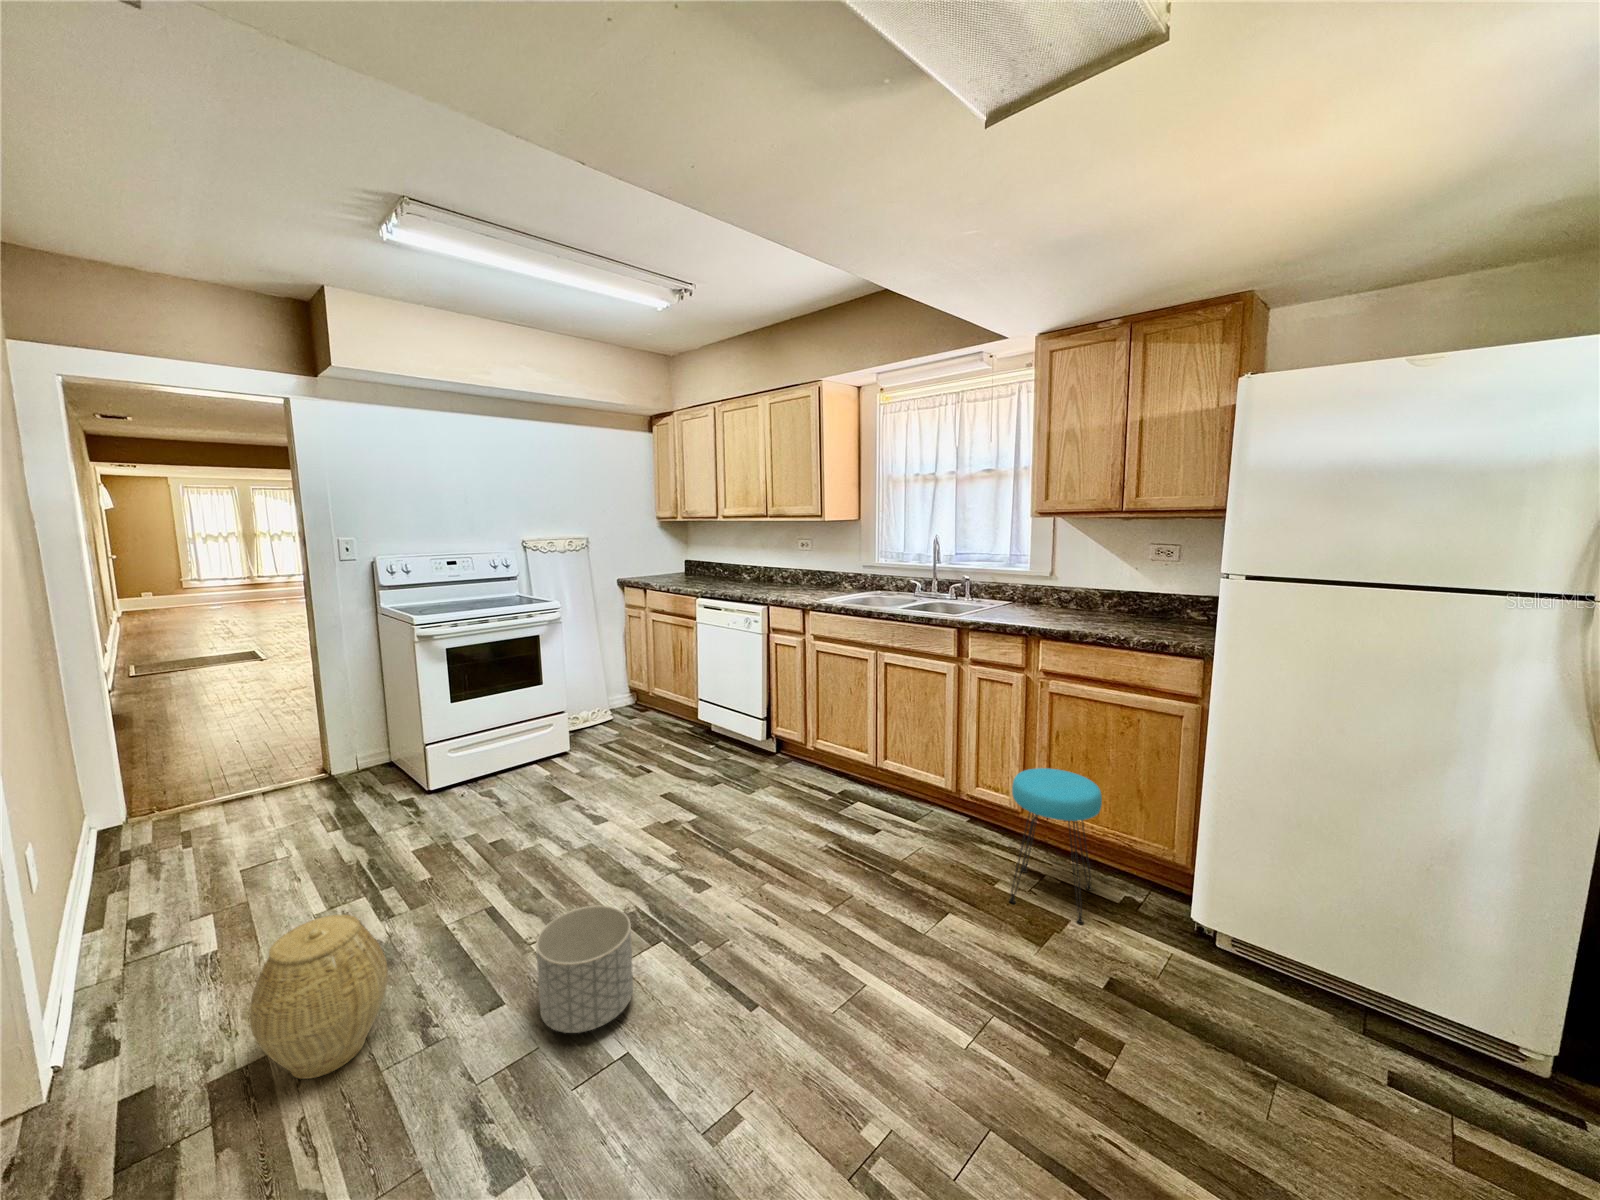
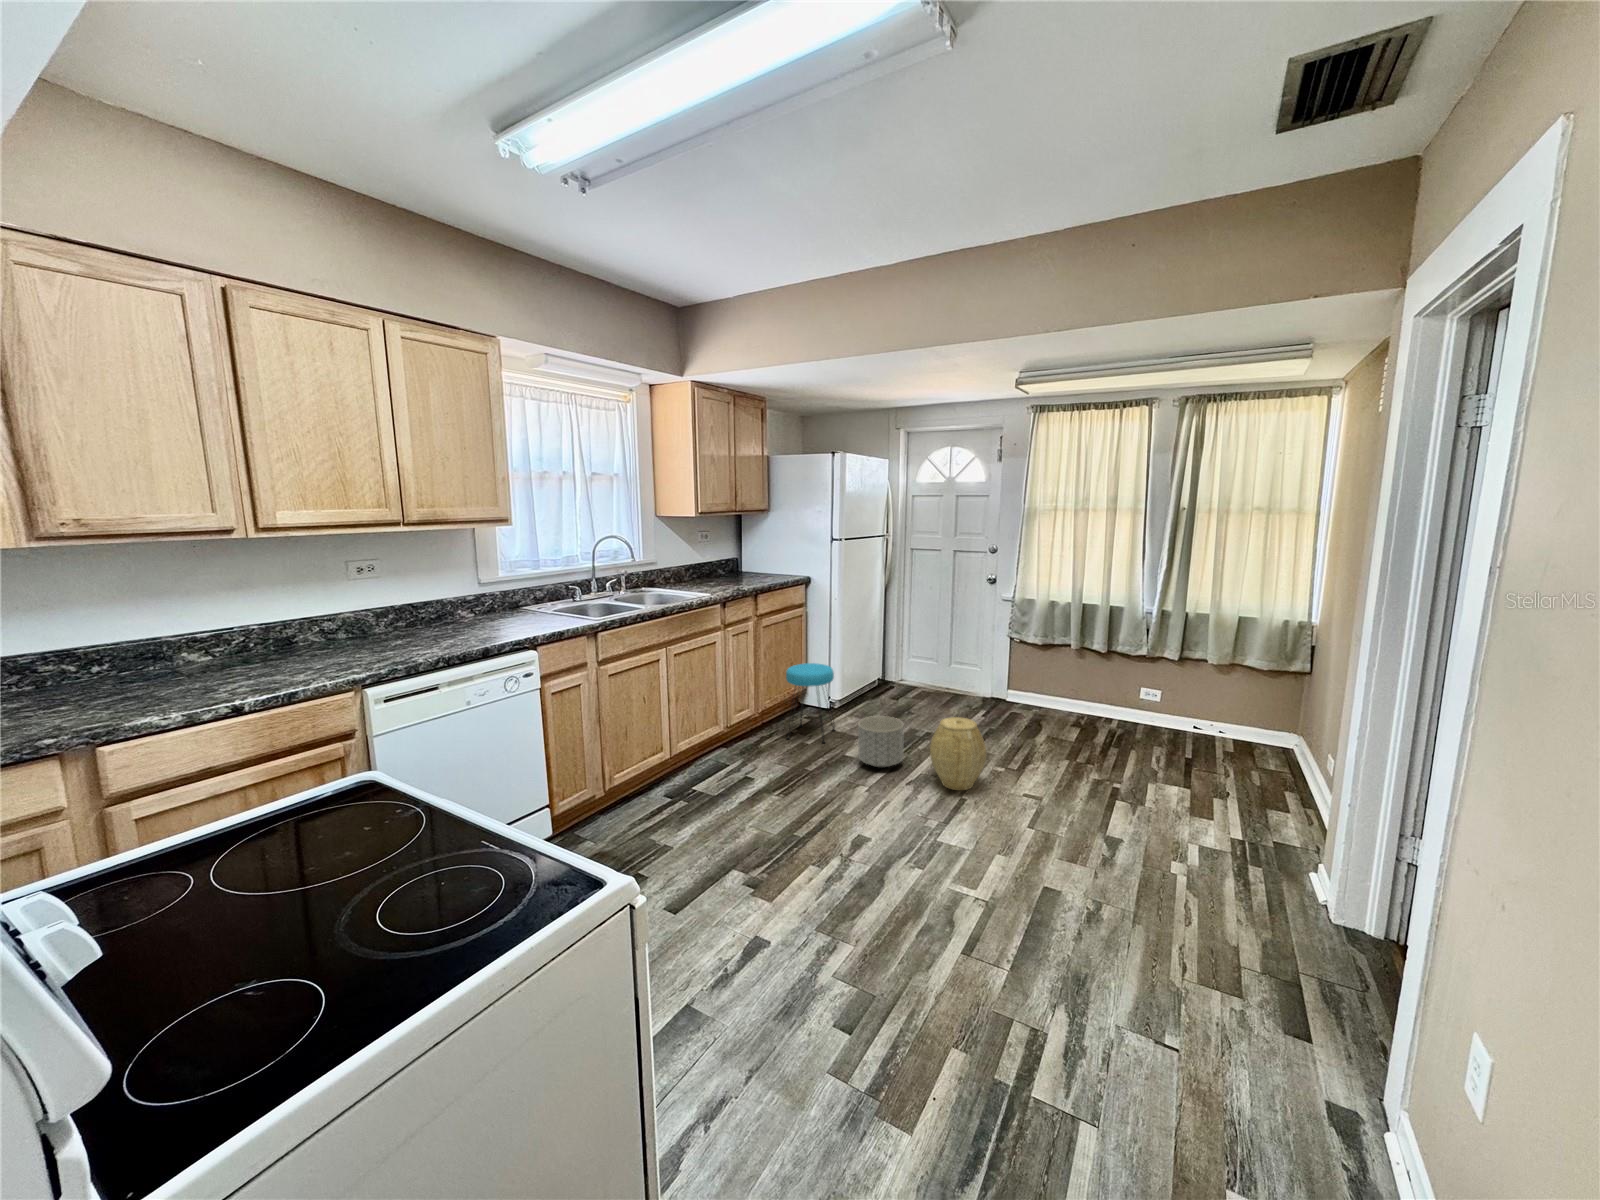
planter: present [536,906,633,1033] -> present [858,716,903,768]
woven basket: present [249,915,388,1079] -> present [930,717,986,790]

